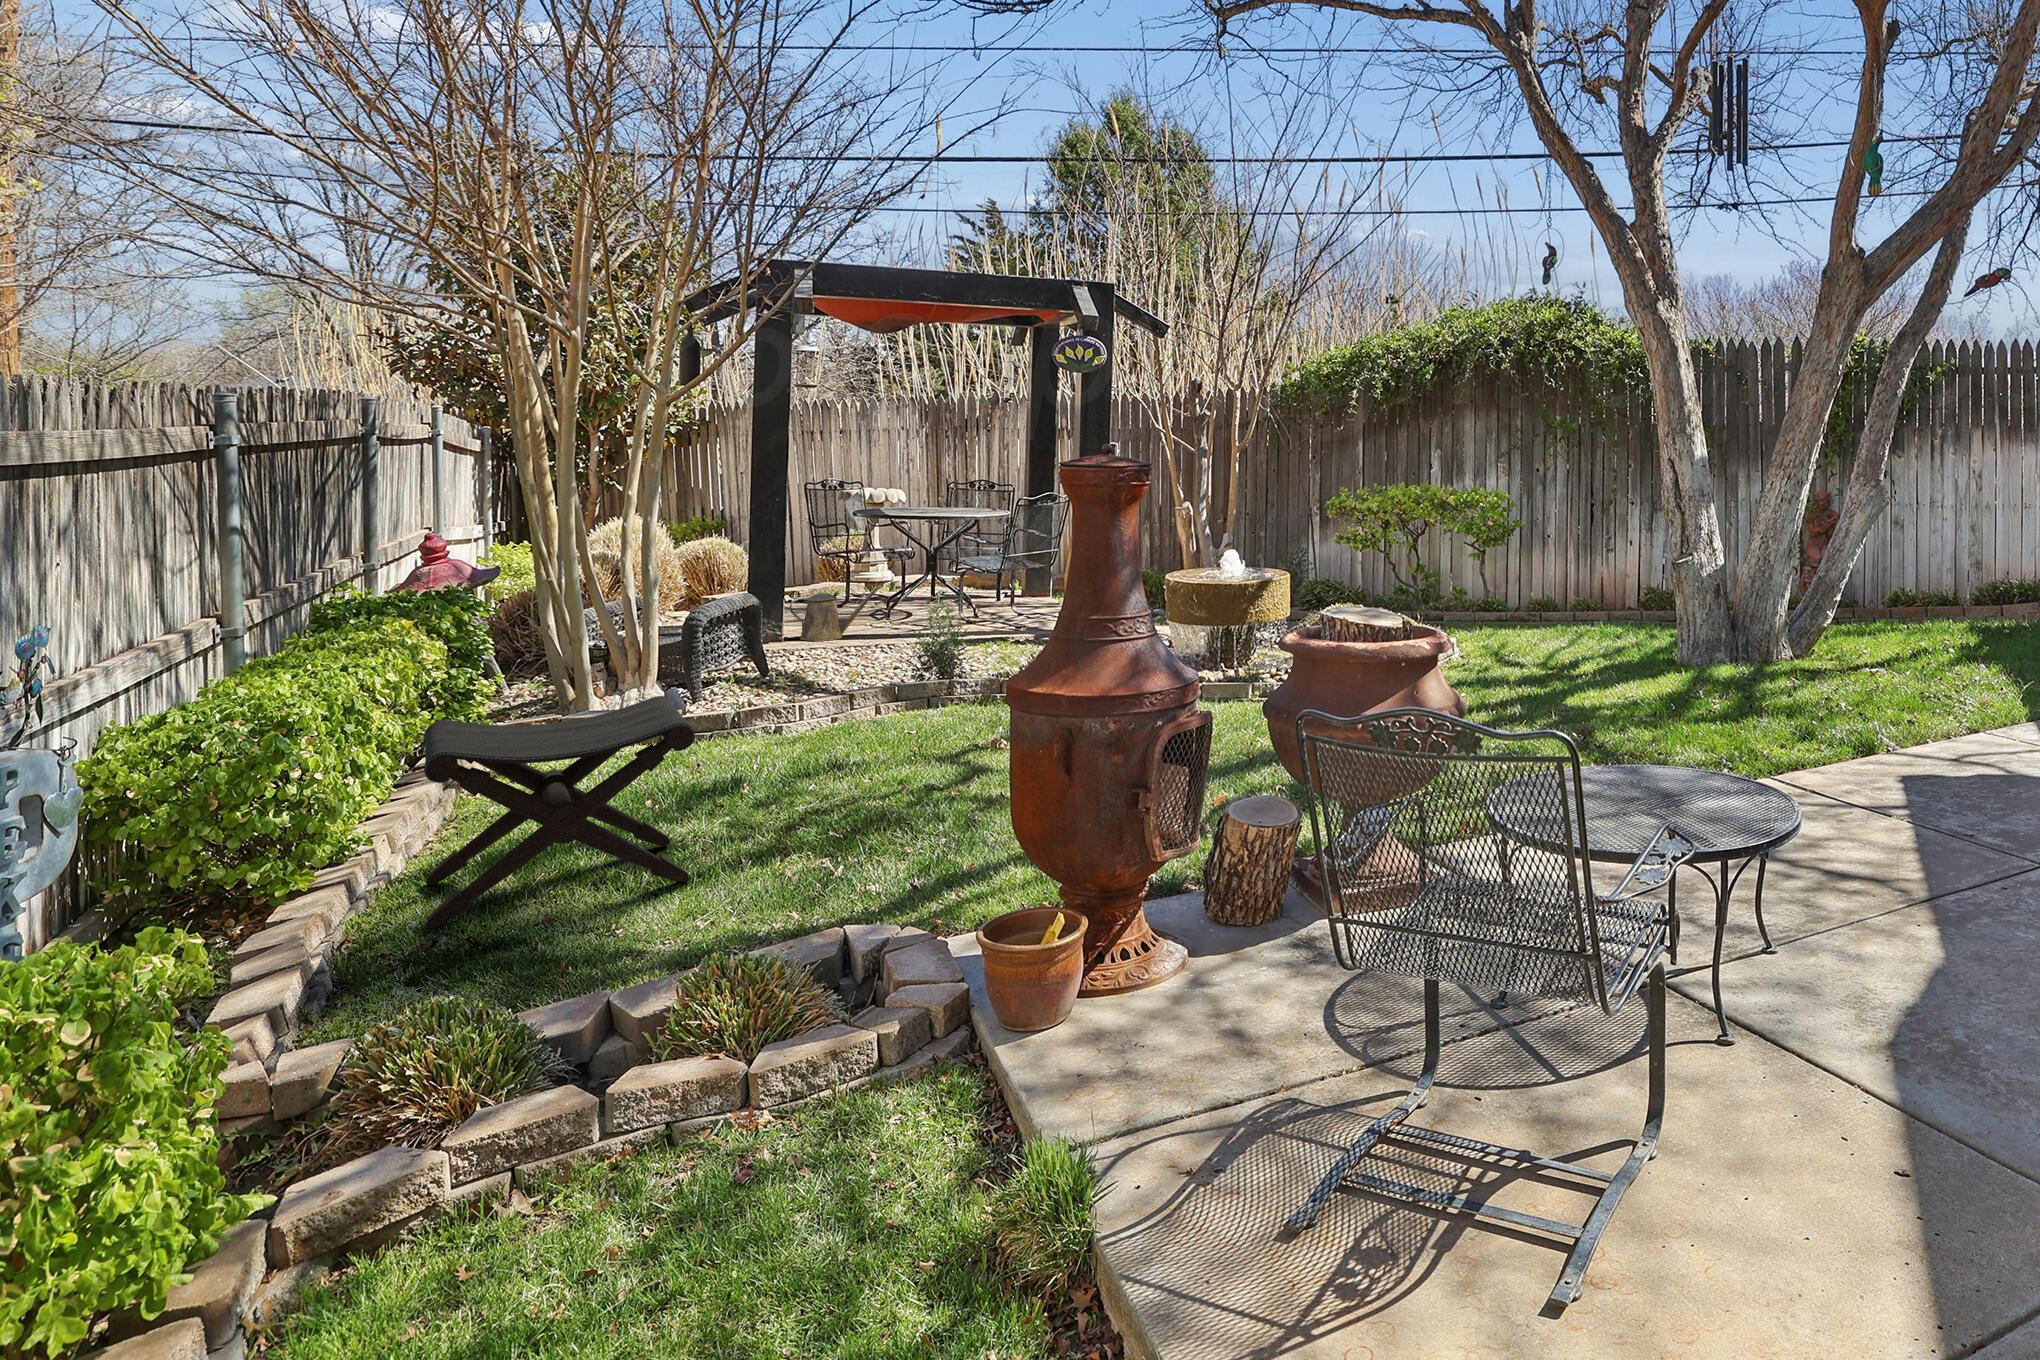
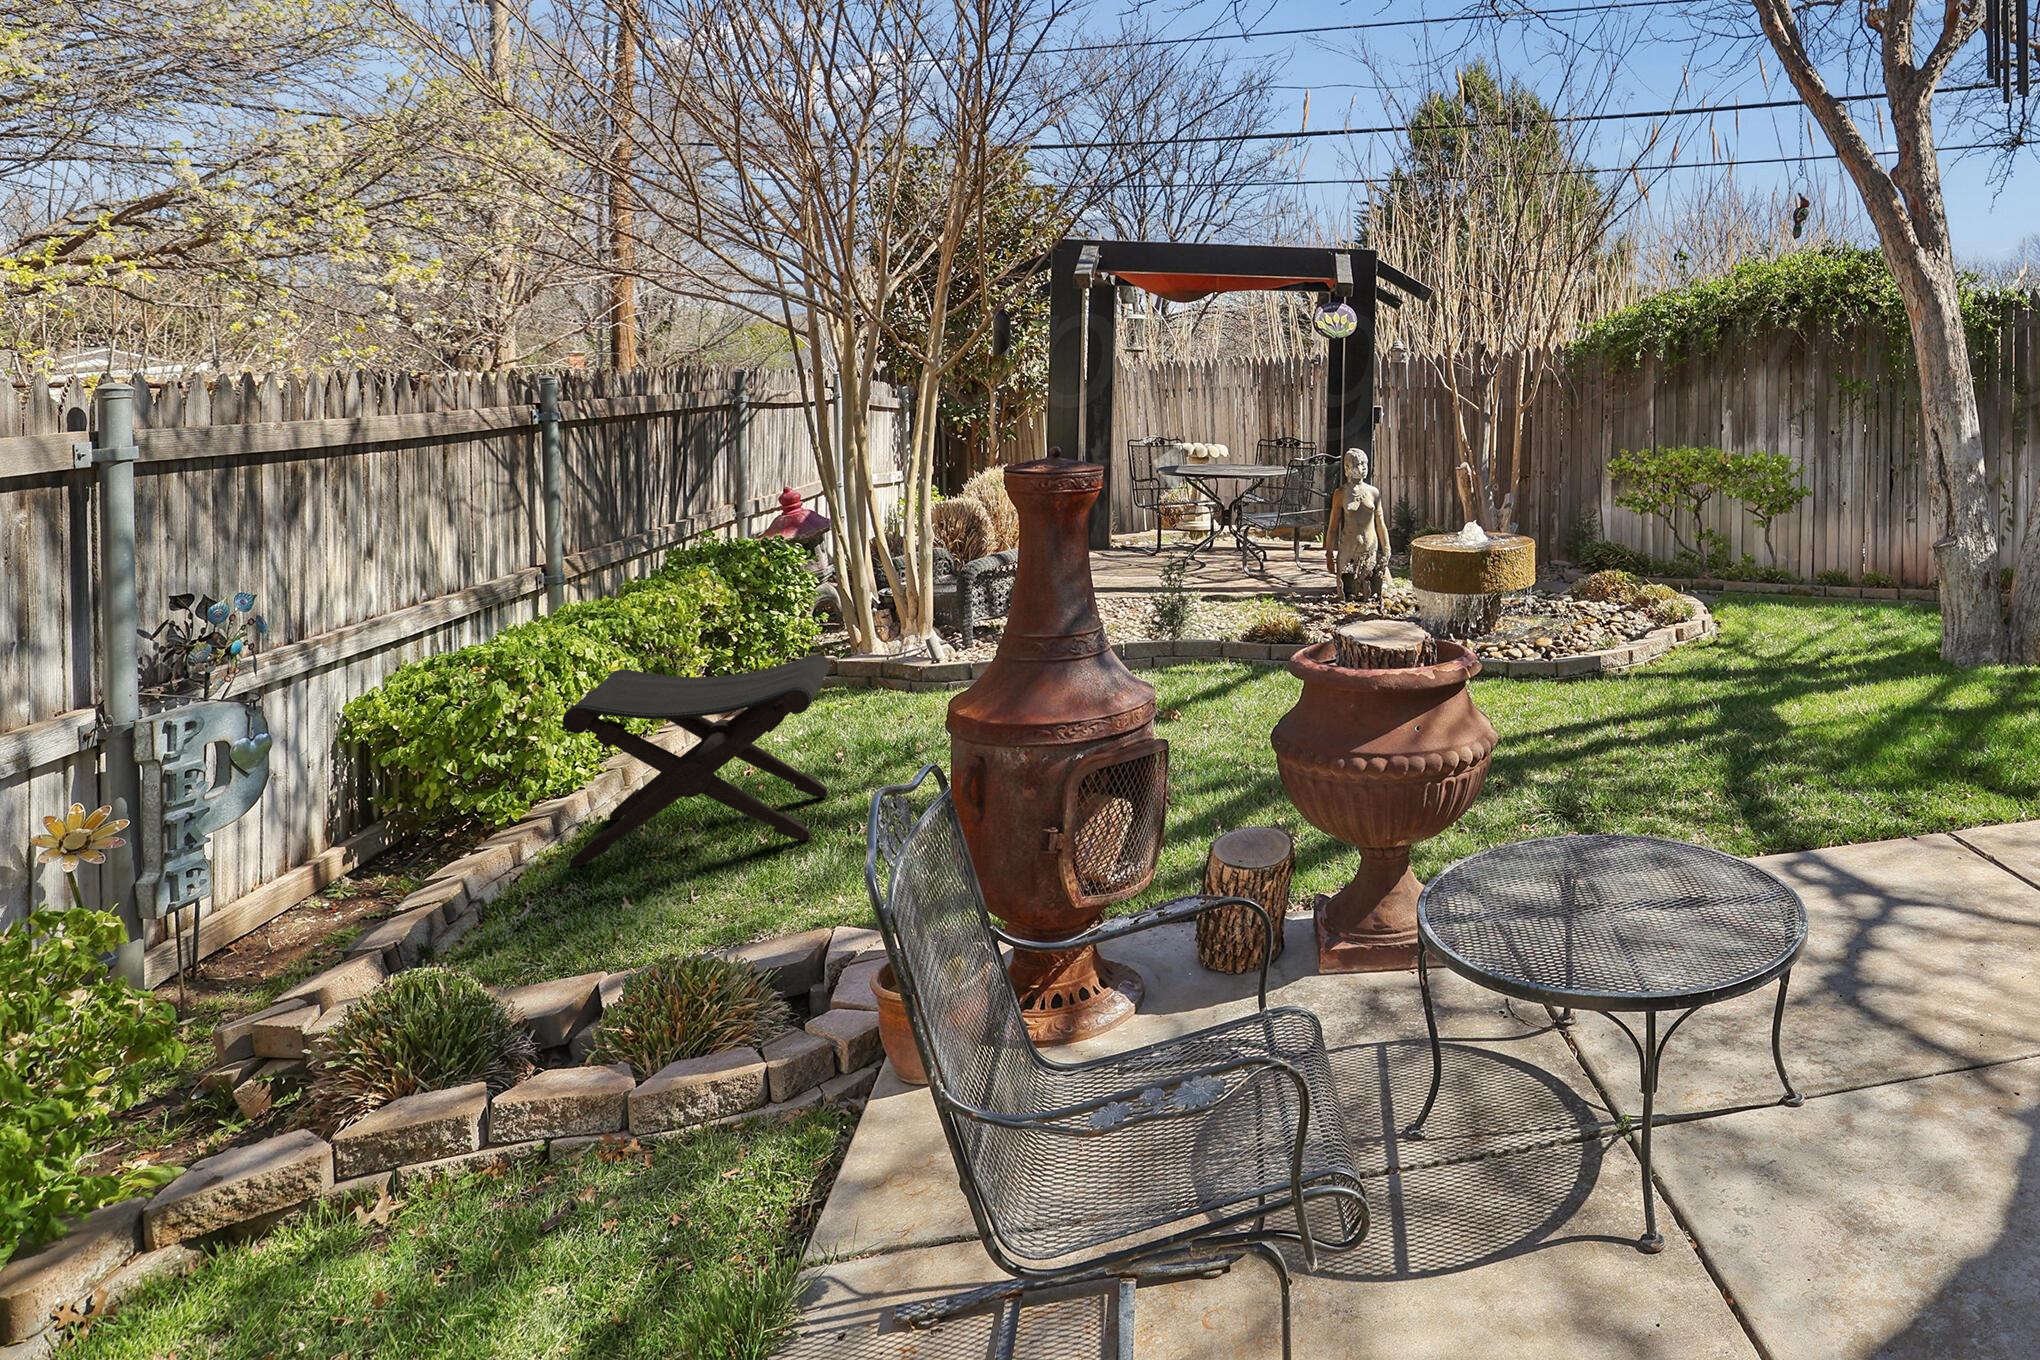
watering can: present [789,585,882,641] -> none [1095,537,1175,587]

